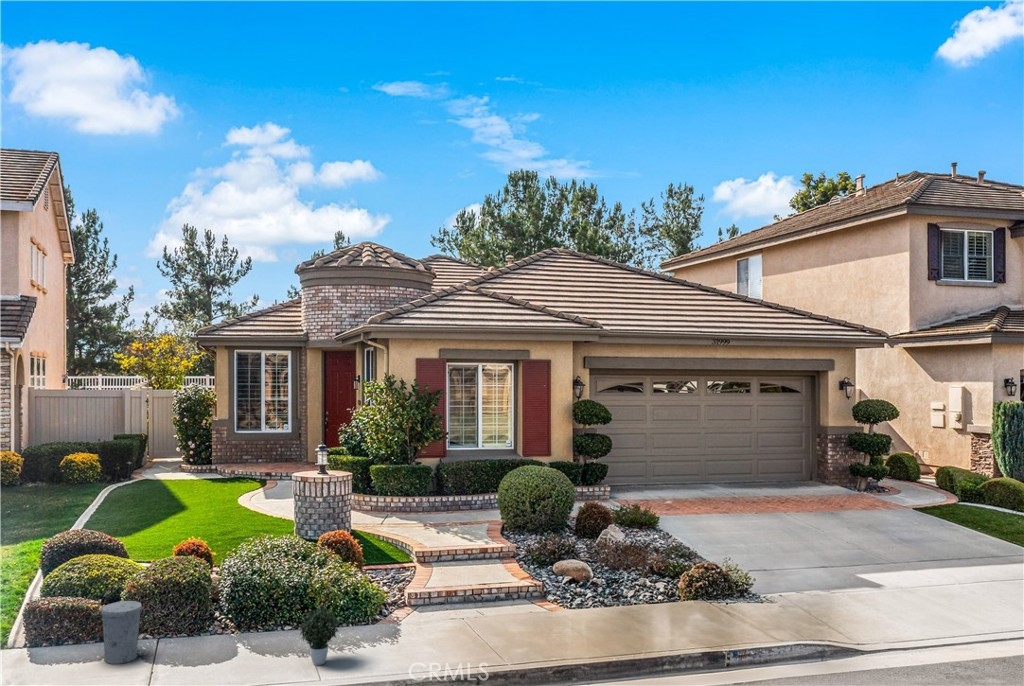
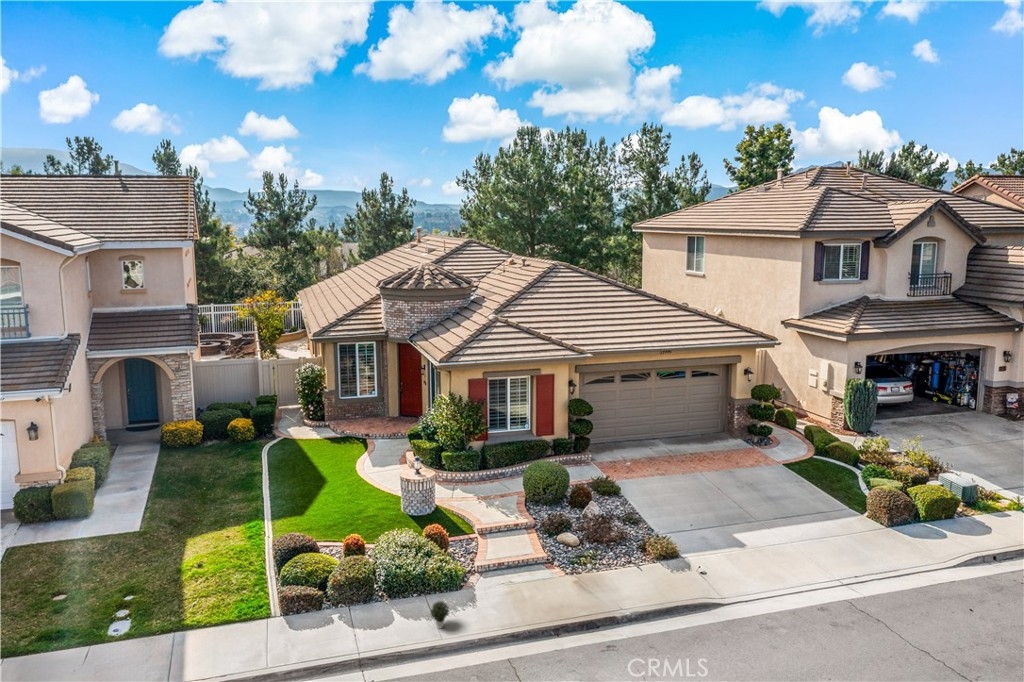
trash can: present [102,601,142,664] -> none [330,597,349,630]

